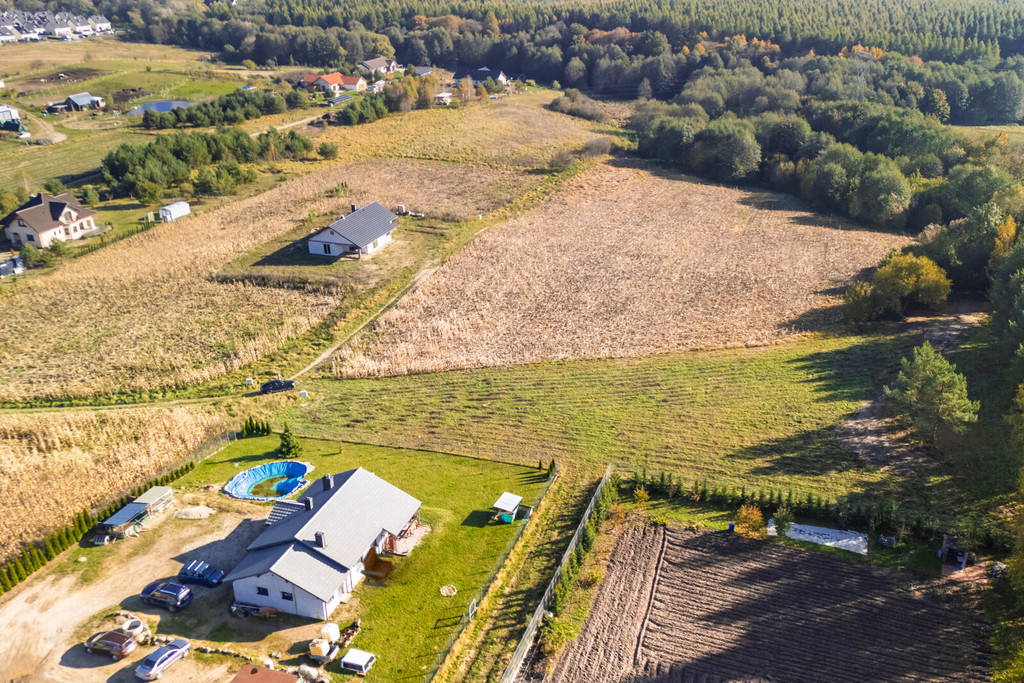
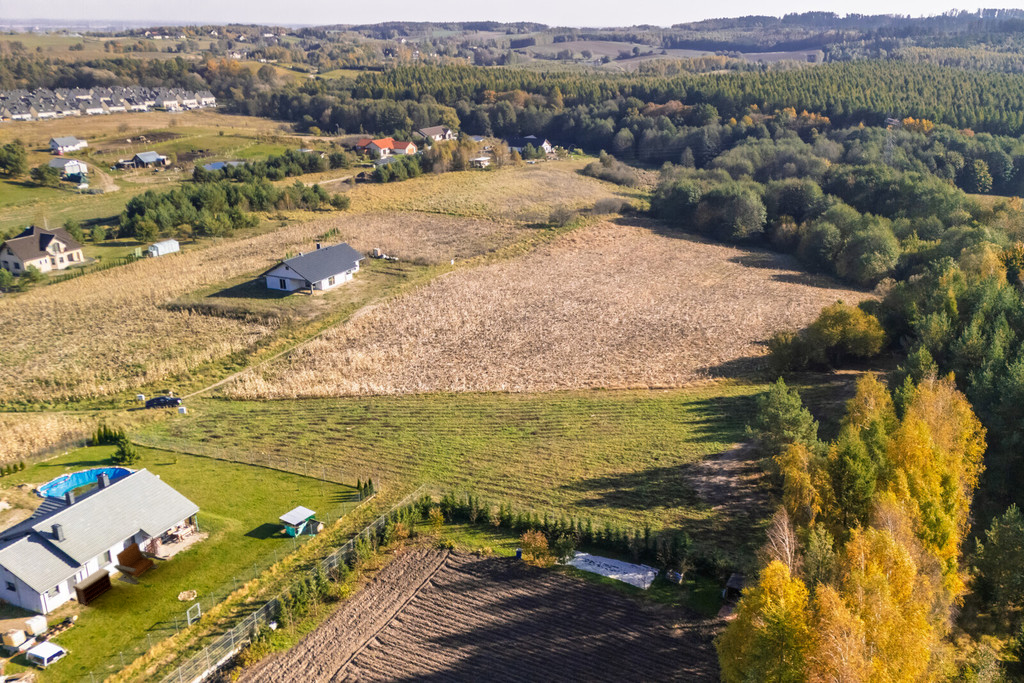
bench: none [337,575,363,614] -> present [73,568,112,606]

